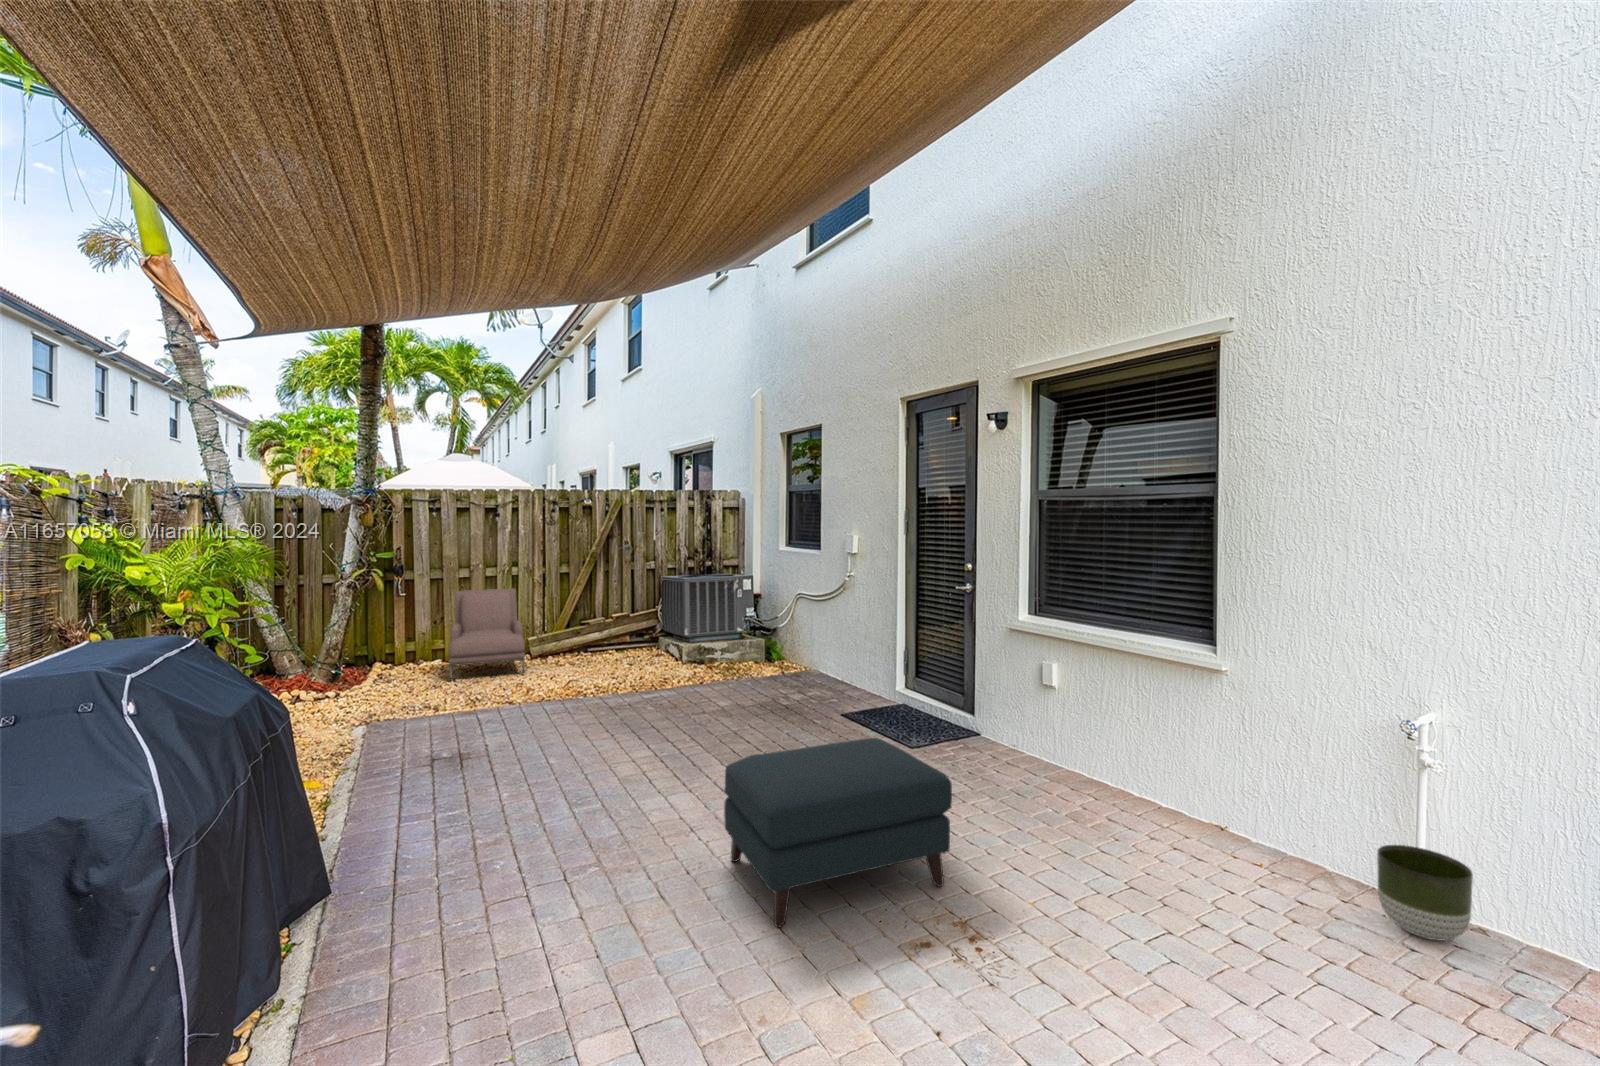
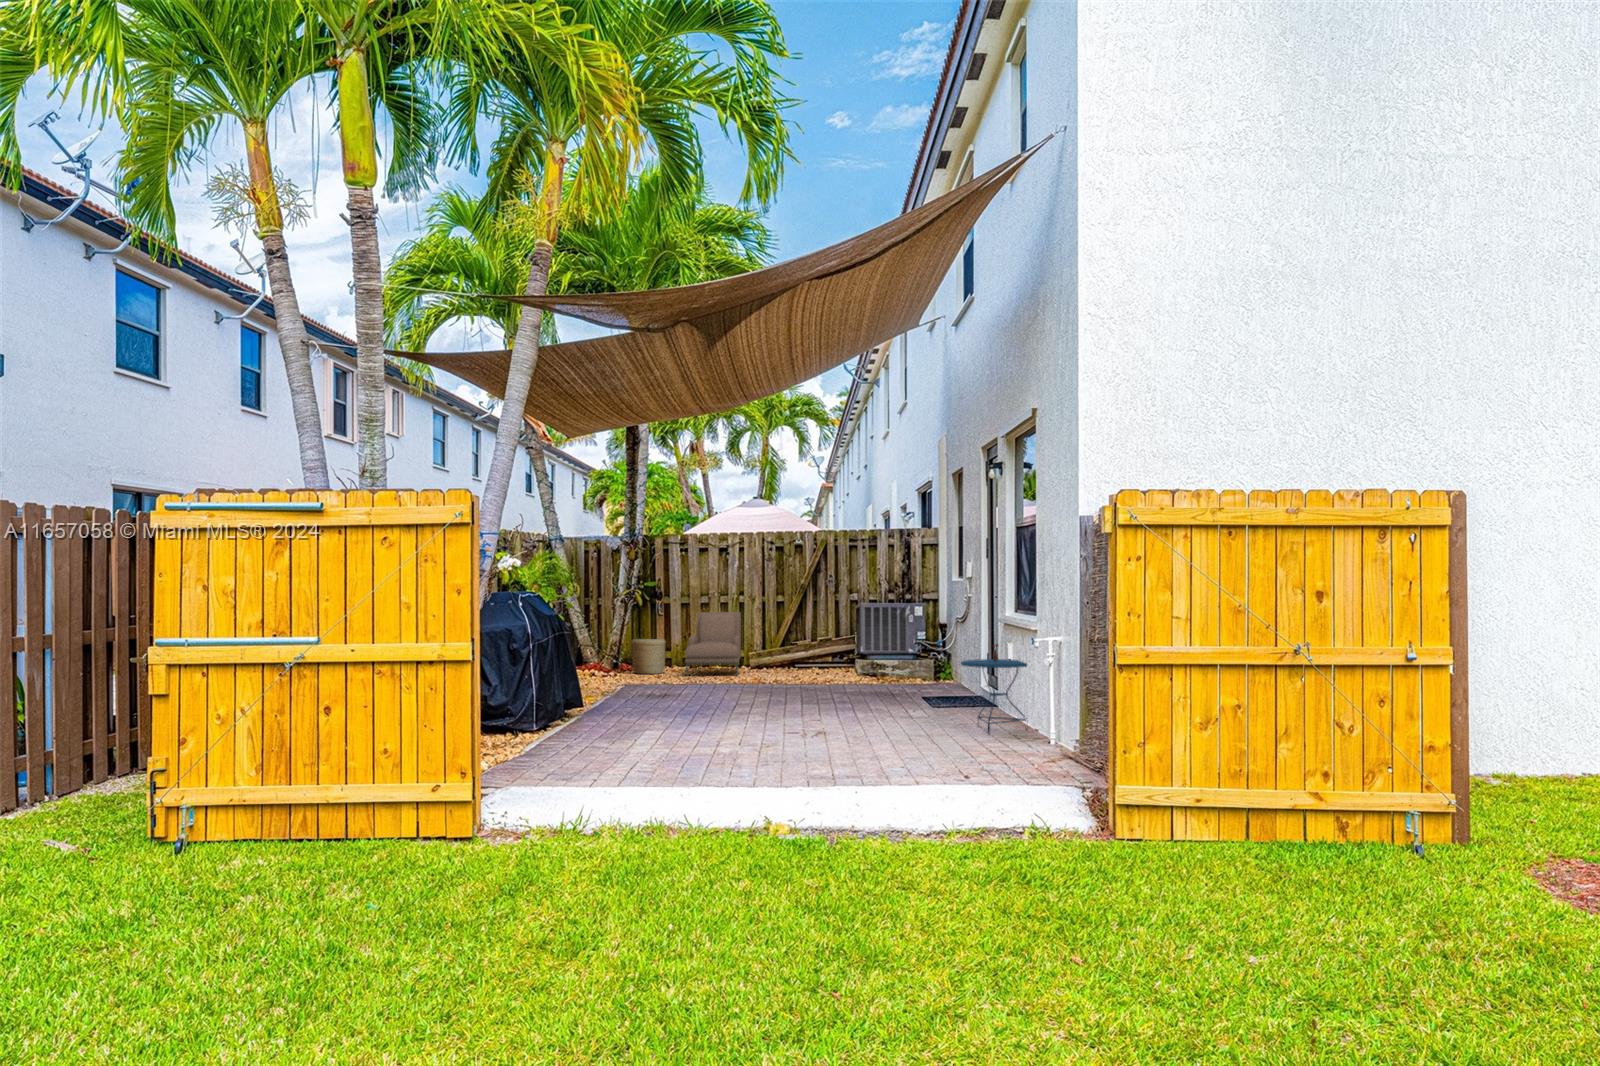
woven basket: none [358,629,412,681] -> present [631,639,665,674]
side table: none [1060,680,1185,839] -> present [961,644,1027,734]
ottoman: present [724,738,952,927] -> none [747,667,852,734]
planter: present [1377,845,1473,940] -> none [1031,714,1070,756]

